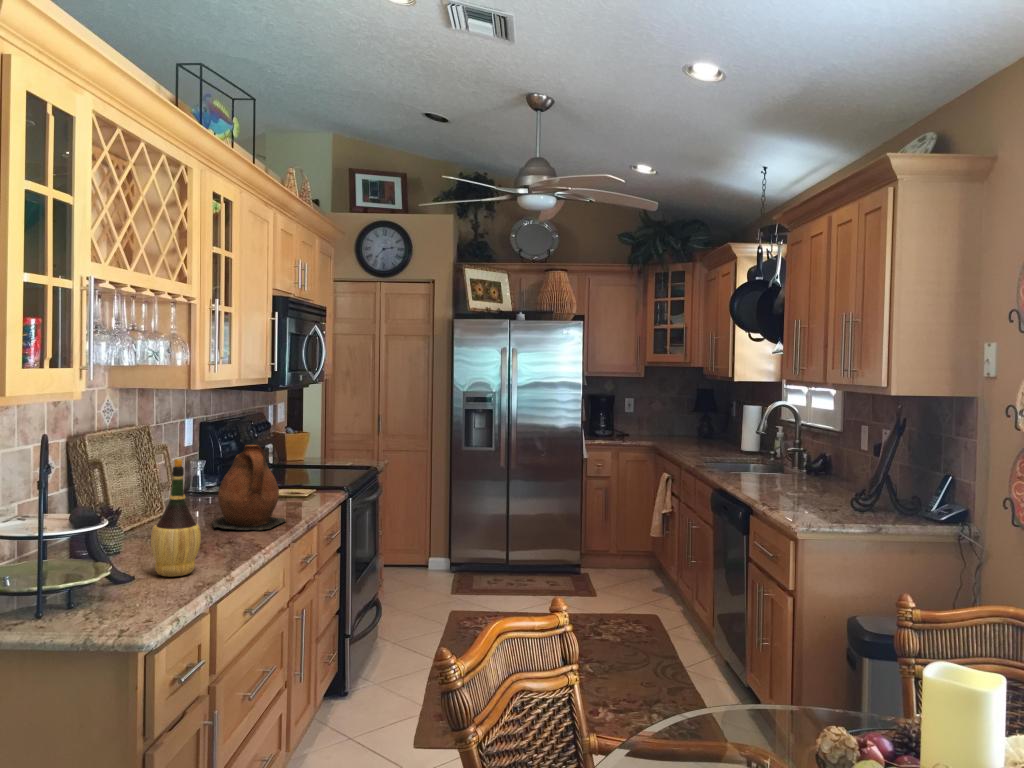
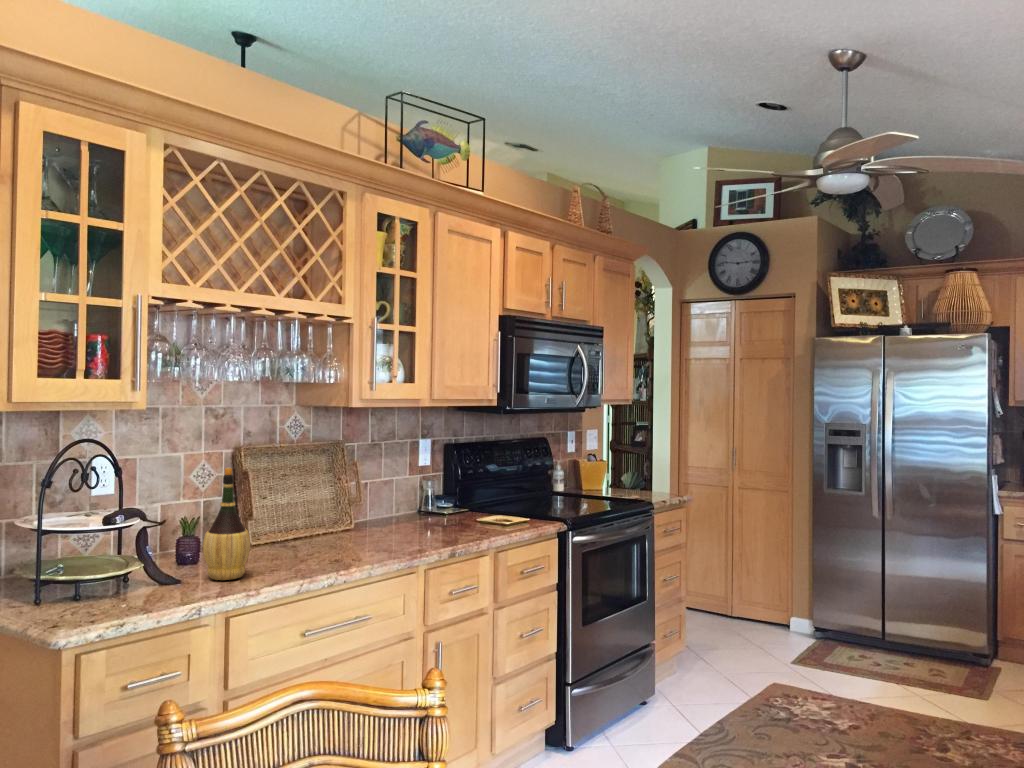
ceramic pitcher: present [212,445,286,530] -> none [355,463,434,550]

